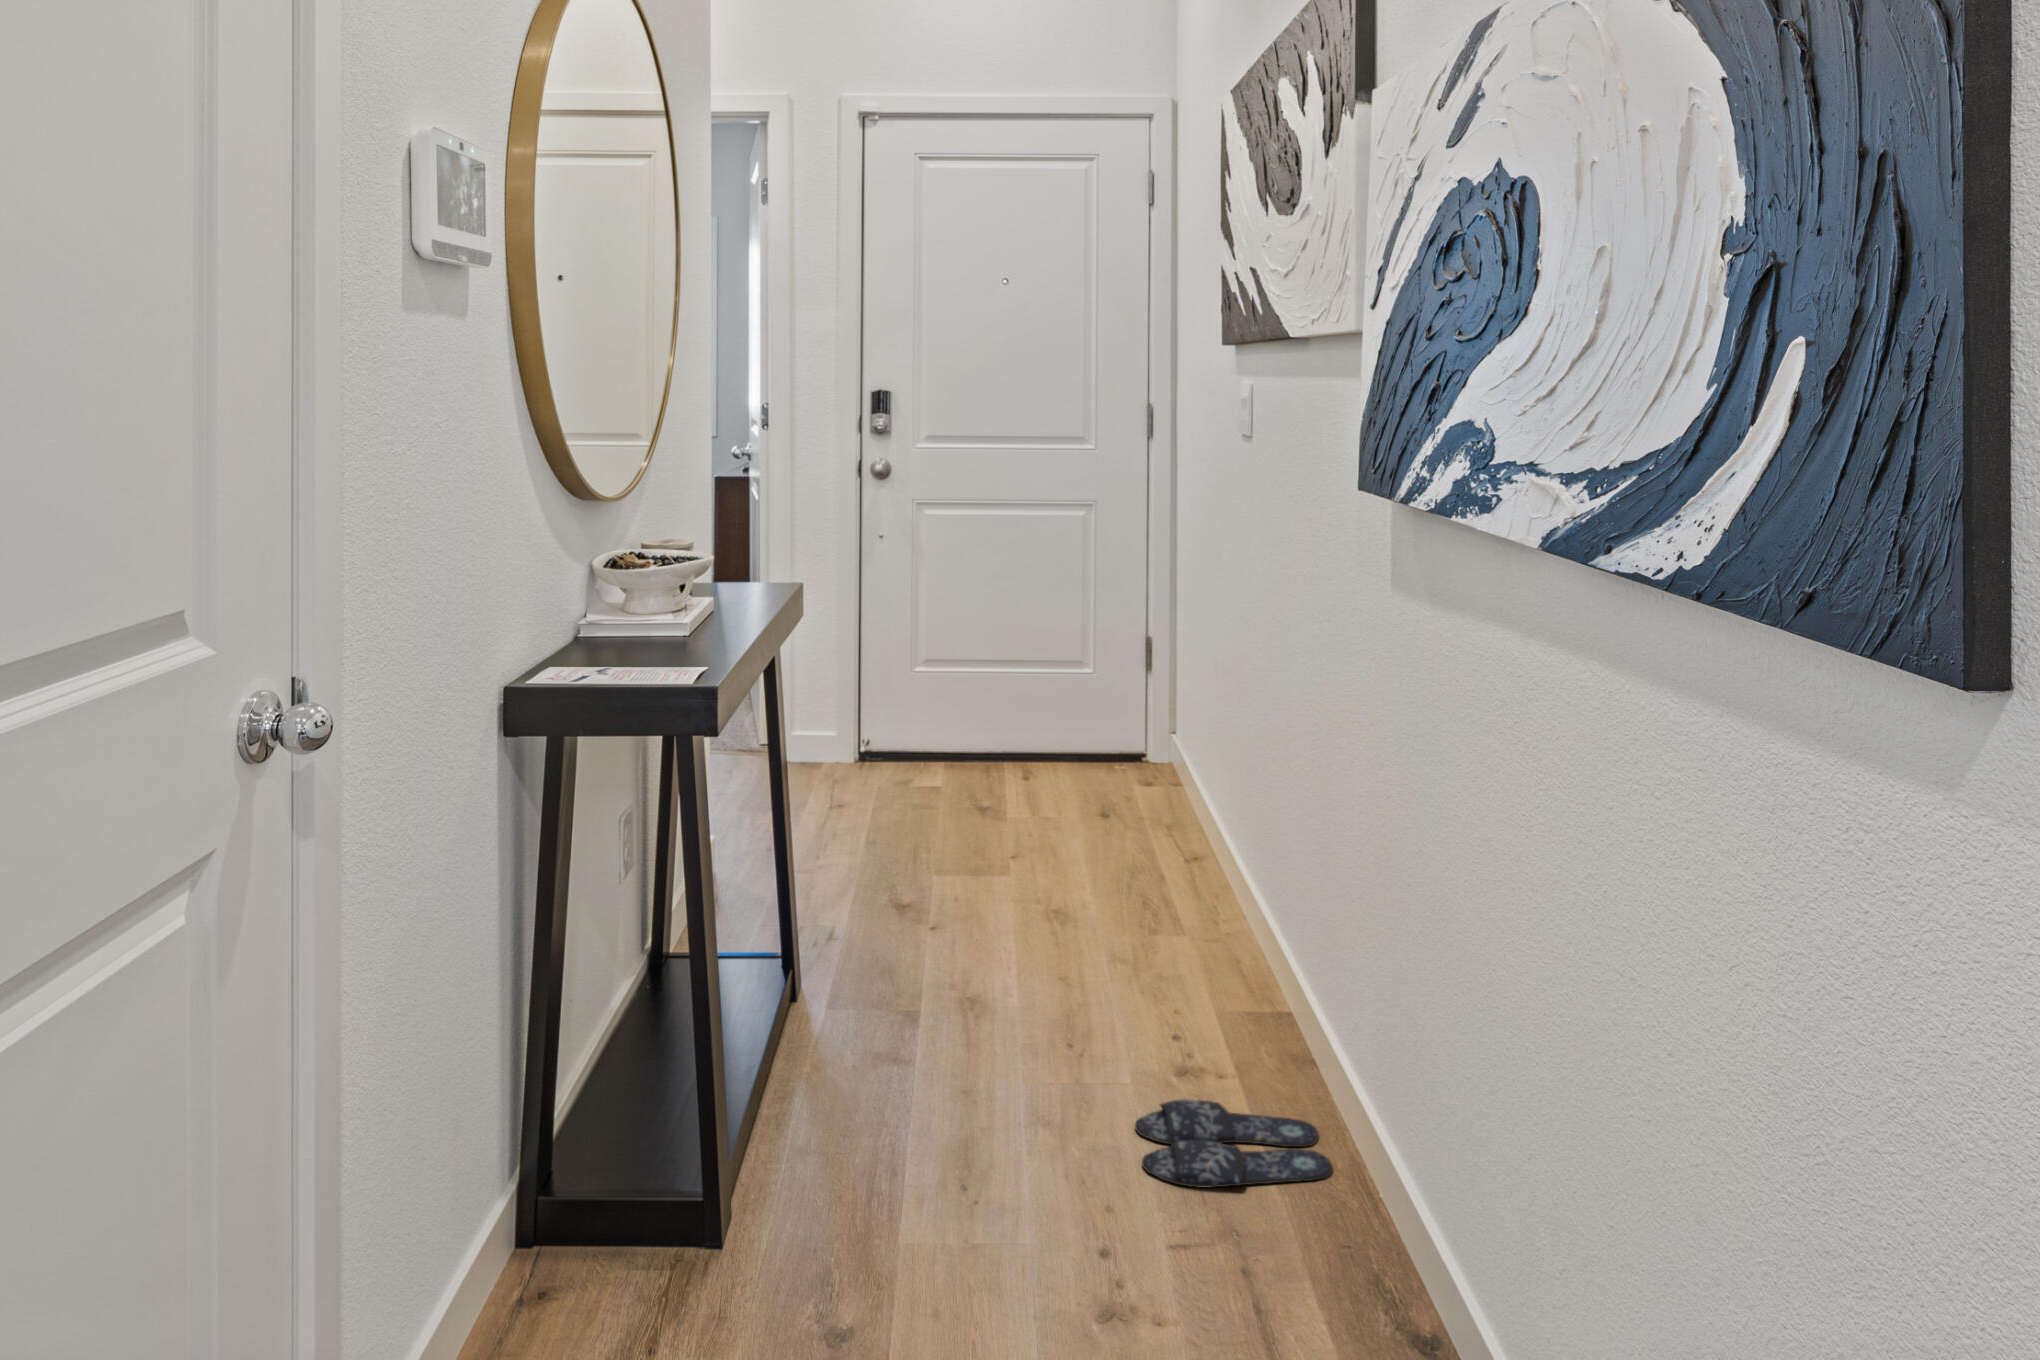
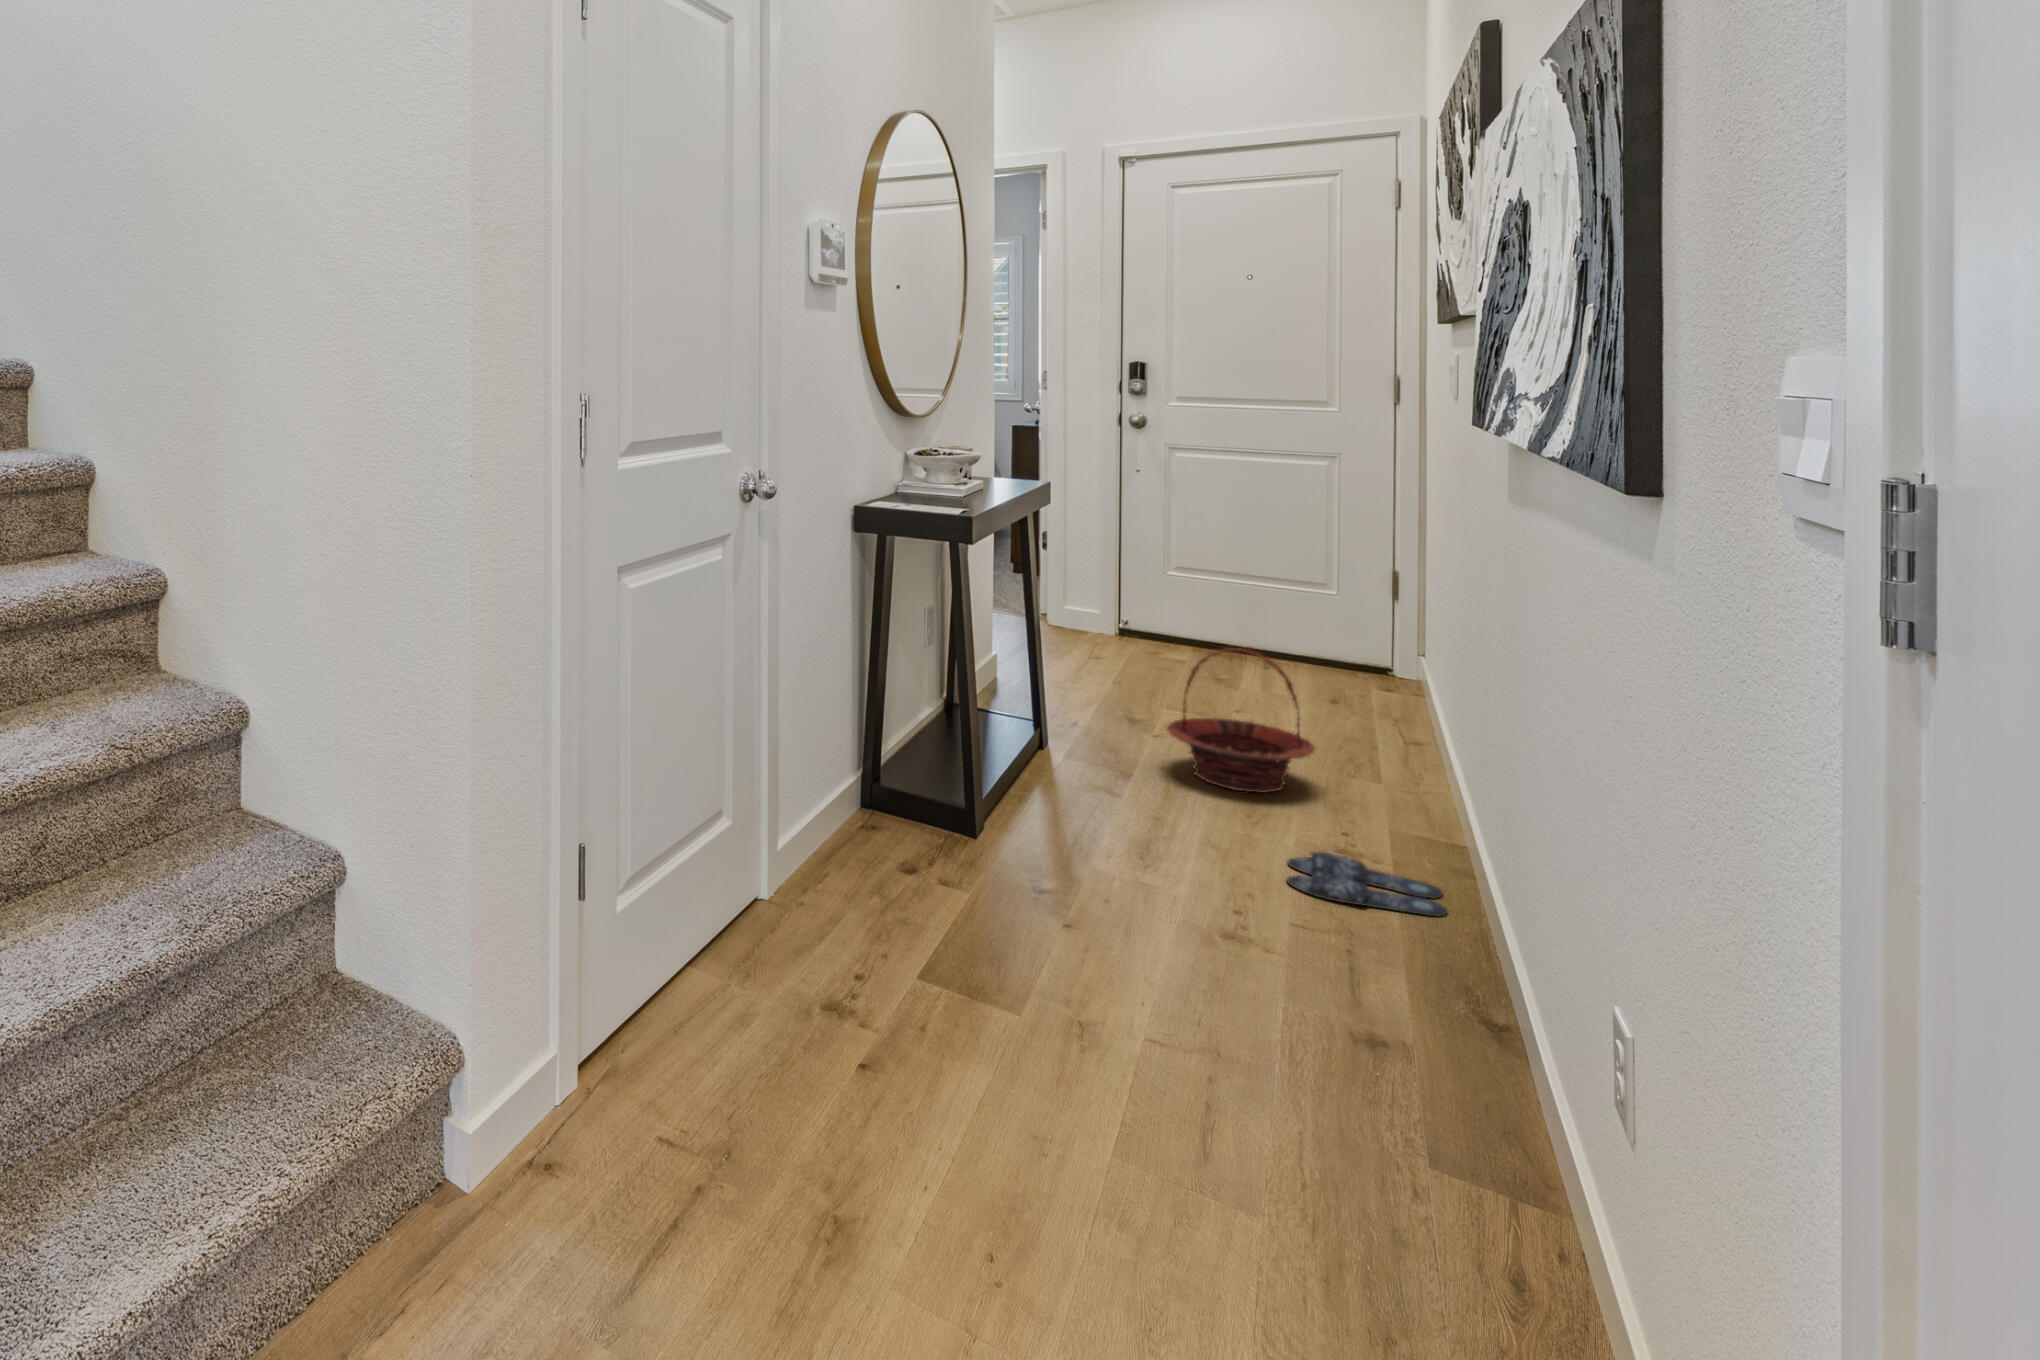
basket: none [953,801,1138,1008] -> present [1167,648,1315,793]

